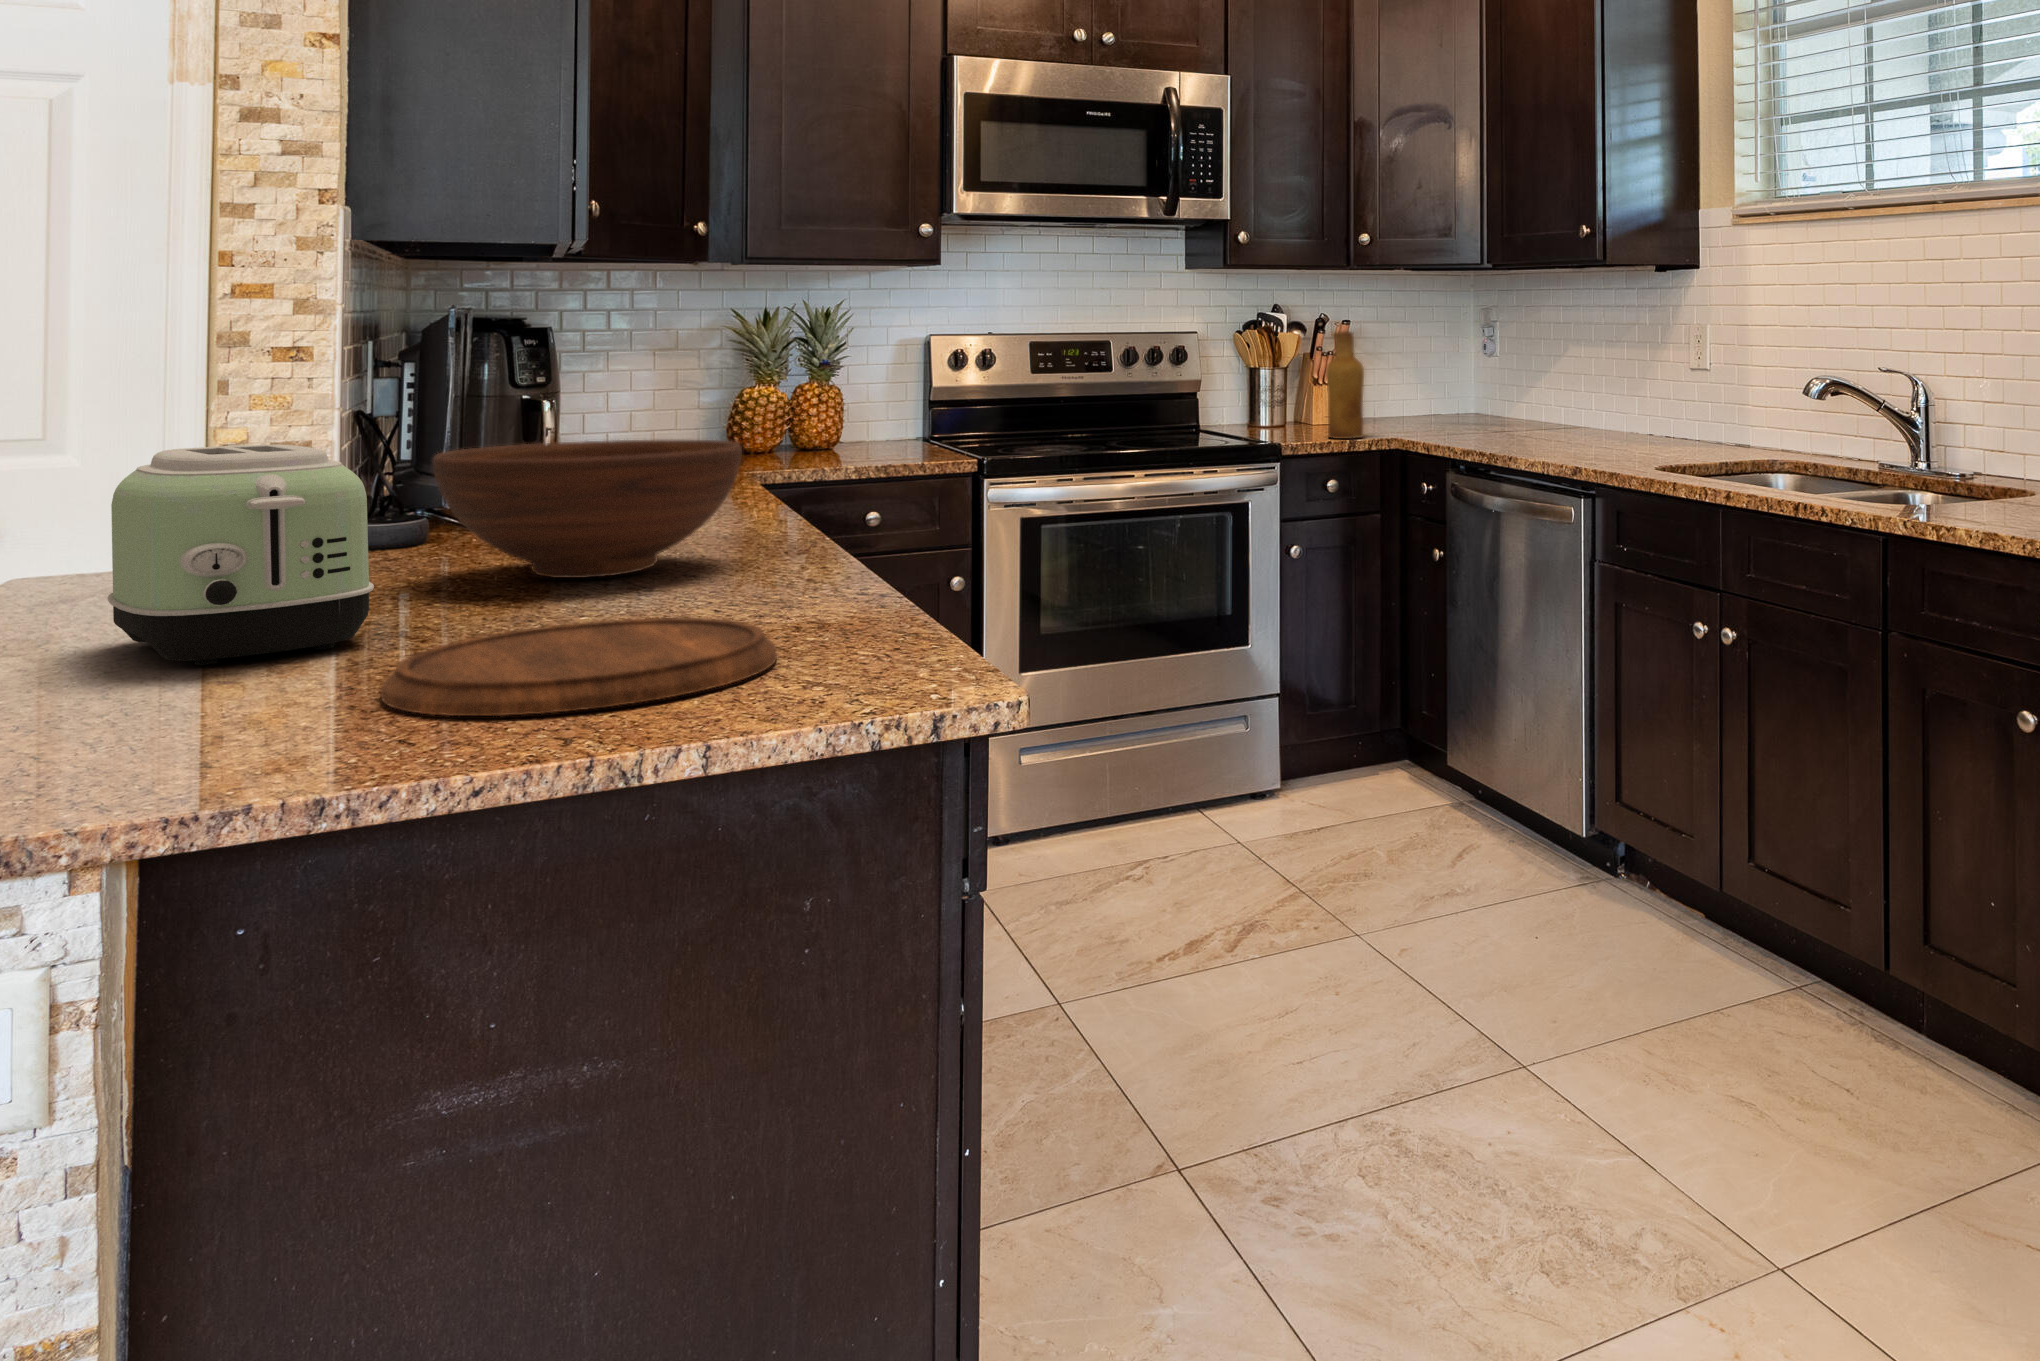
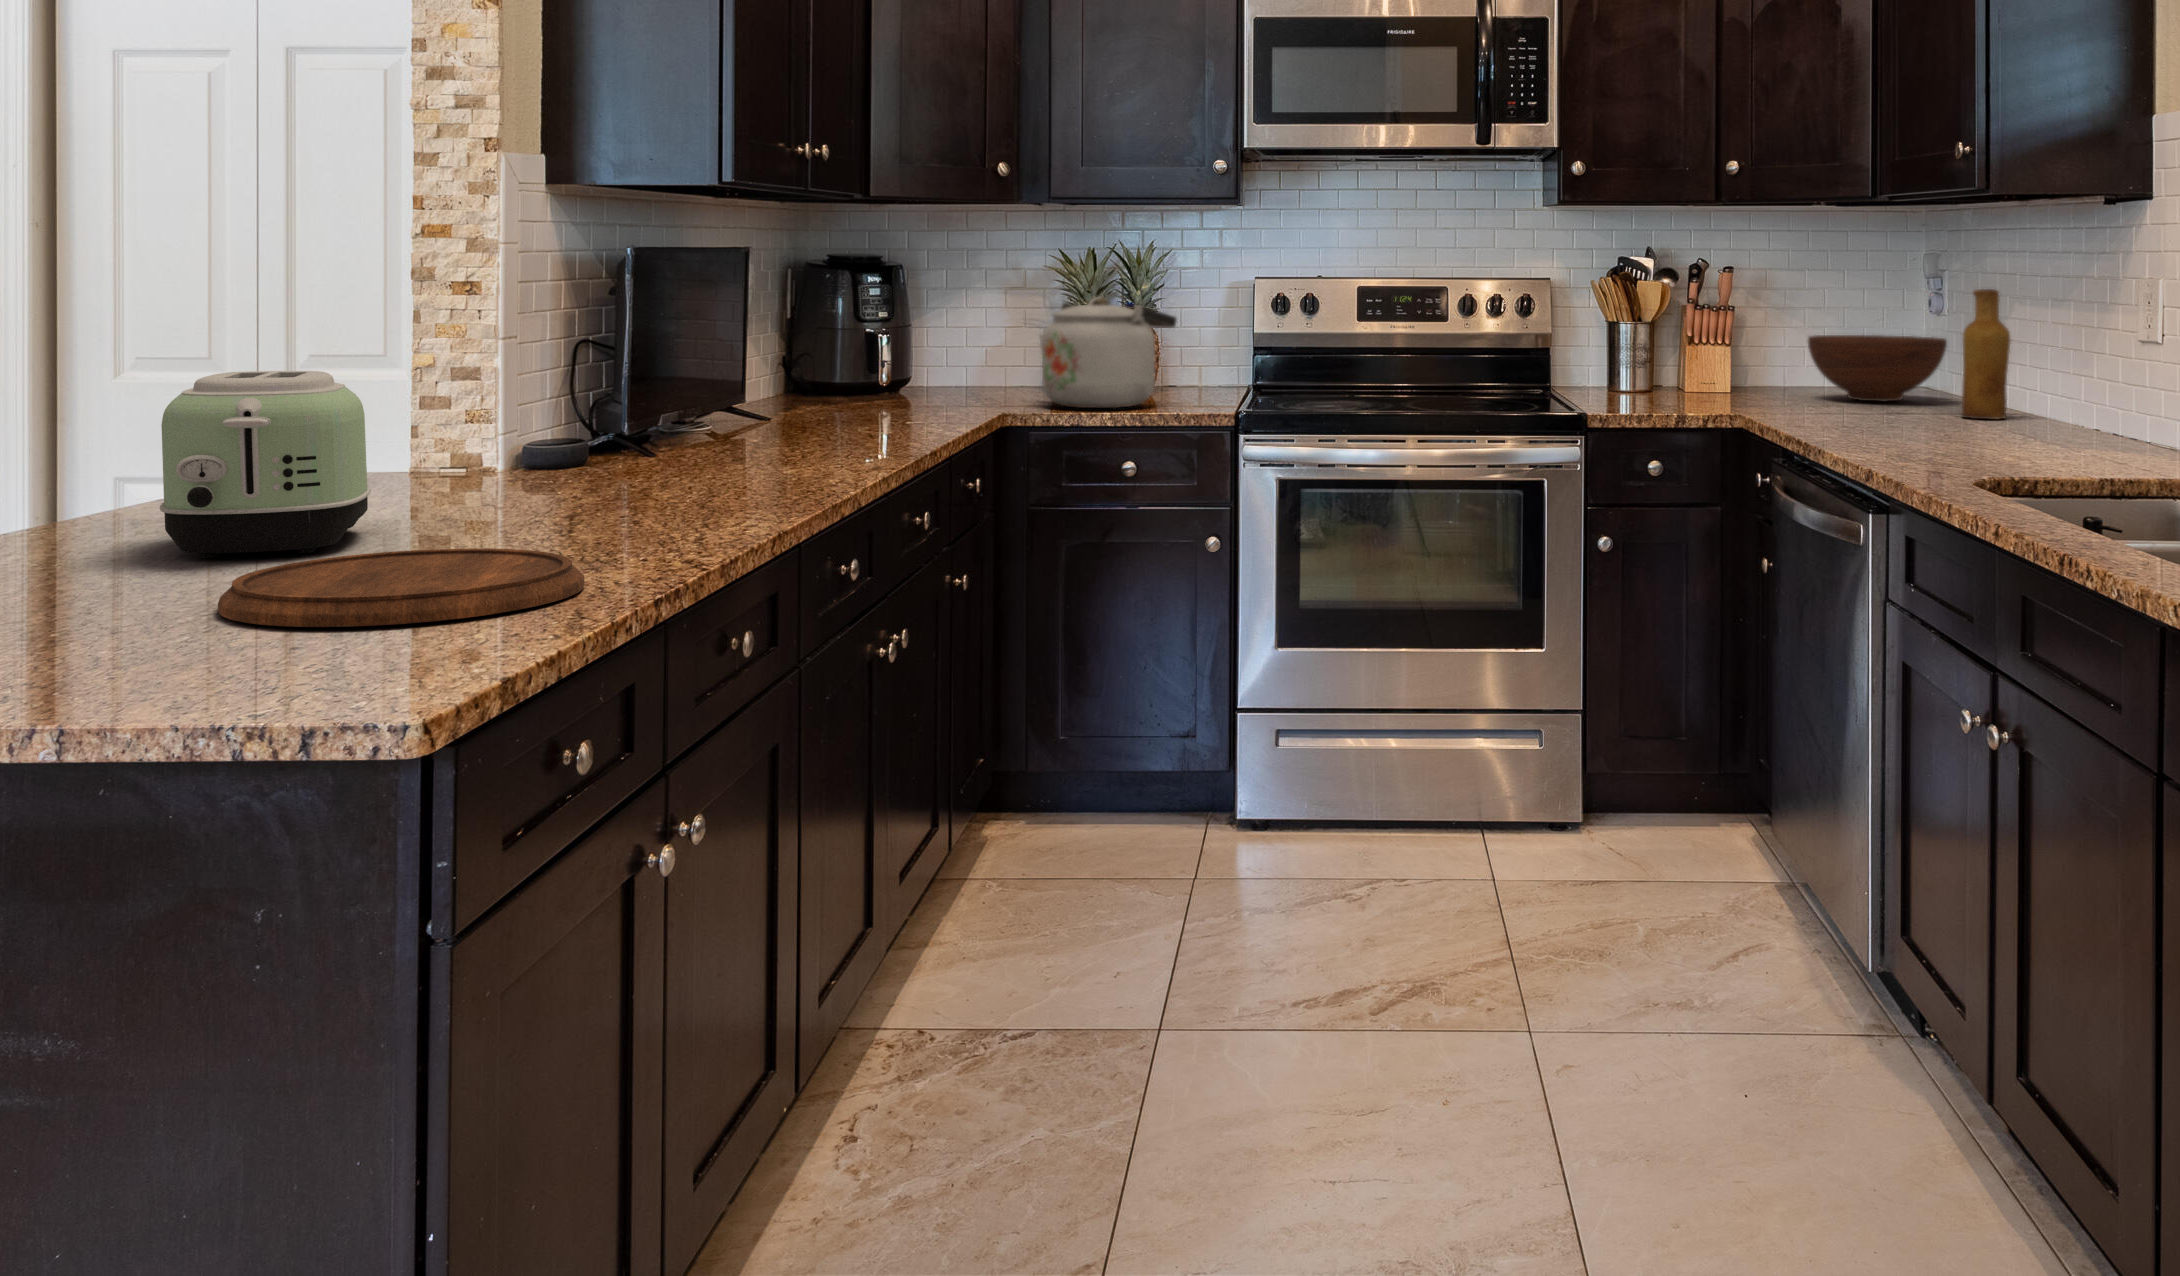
vase: present [1326,331,1364,439] -> present [1962,289,2011,419]
kettle: none [740,354,891,463] -> present [1039,297,1176,408]
fruit bowl: present [432,440,742,578] -> present [1808,335,1947,401]

